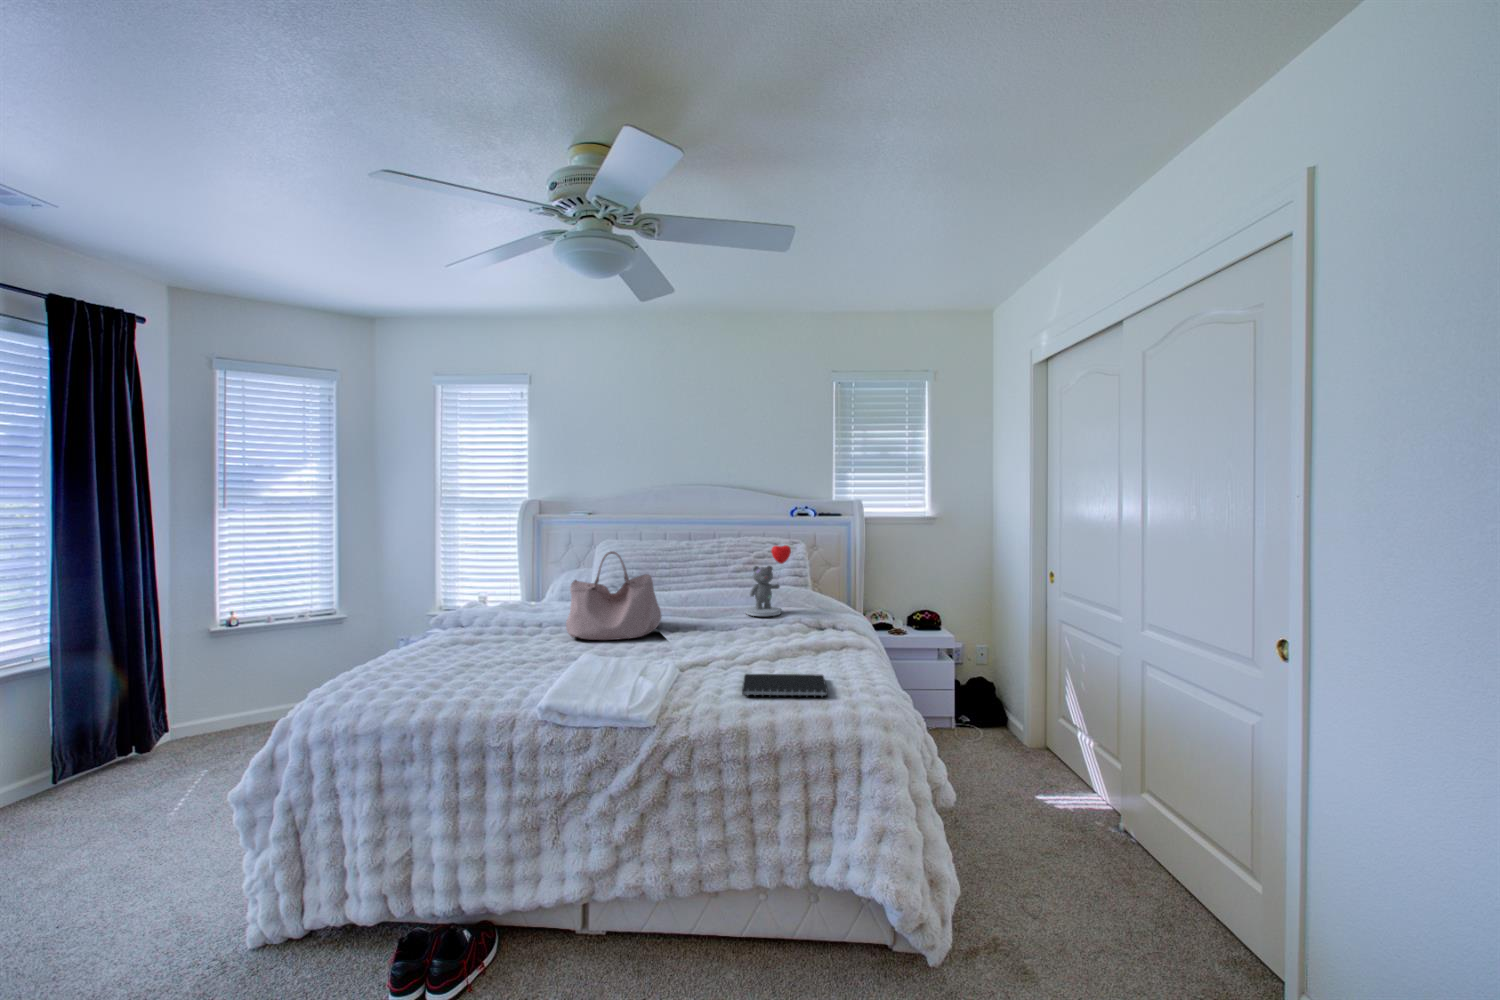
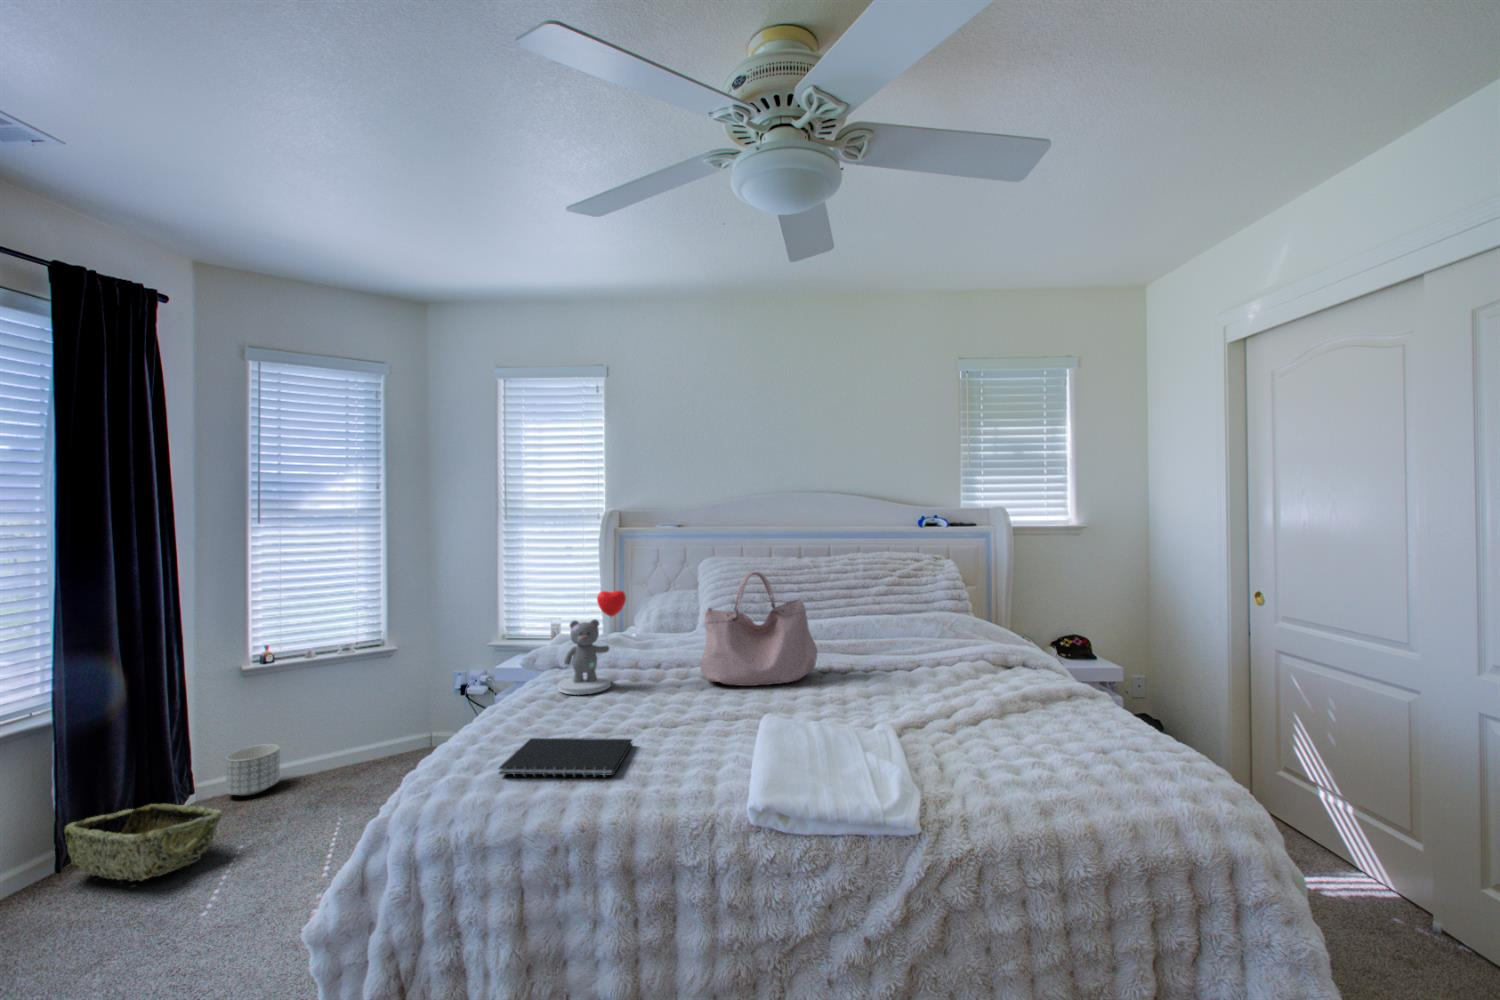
teddy bear: present [746,546,791,616] -> present [558,590,626,695]
notebook: present [742,674,828,697] -> present [499,738,632,777]
planter: none [197,696,243,738] -> present [226,744,280,796]
woven basket: none [60,738,189,794] -> present [64,804,221,881]

